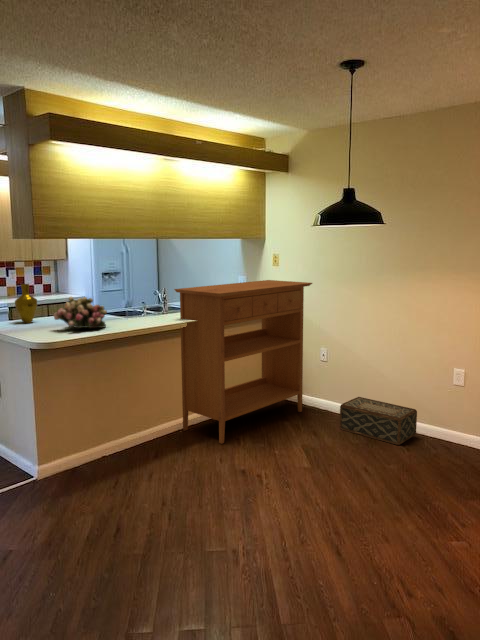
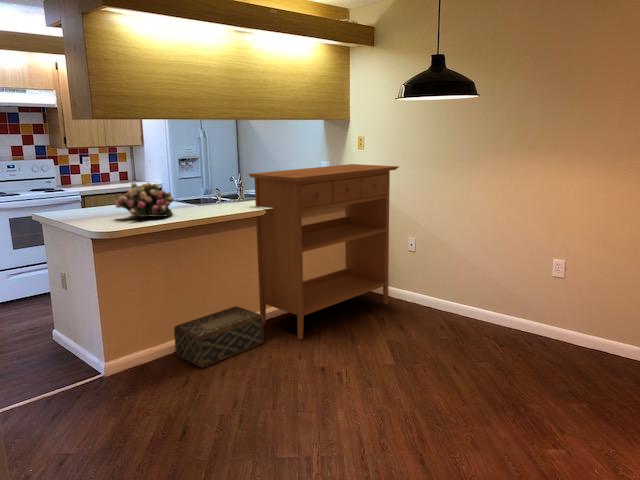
vase: present [15,284,37,323] -> none [77,169,102,212]
woven basket: present [340,397,417,445] -> present [174,306,264,368]

